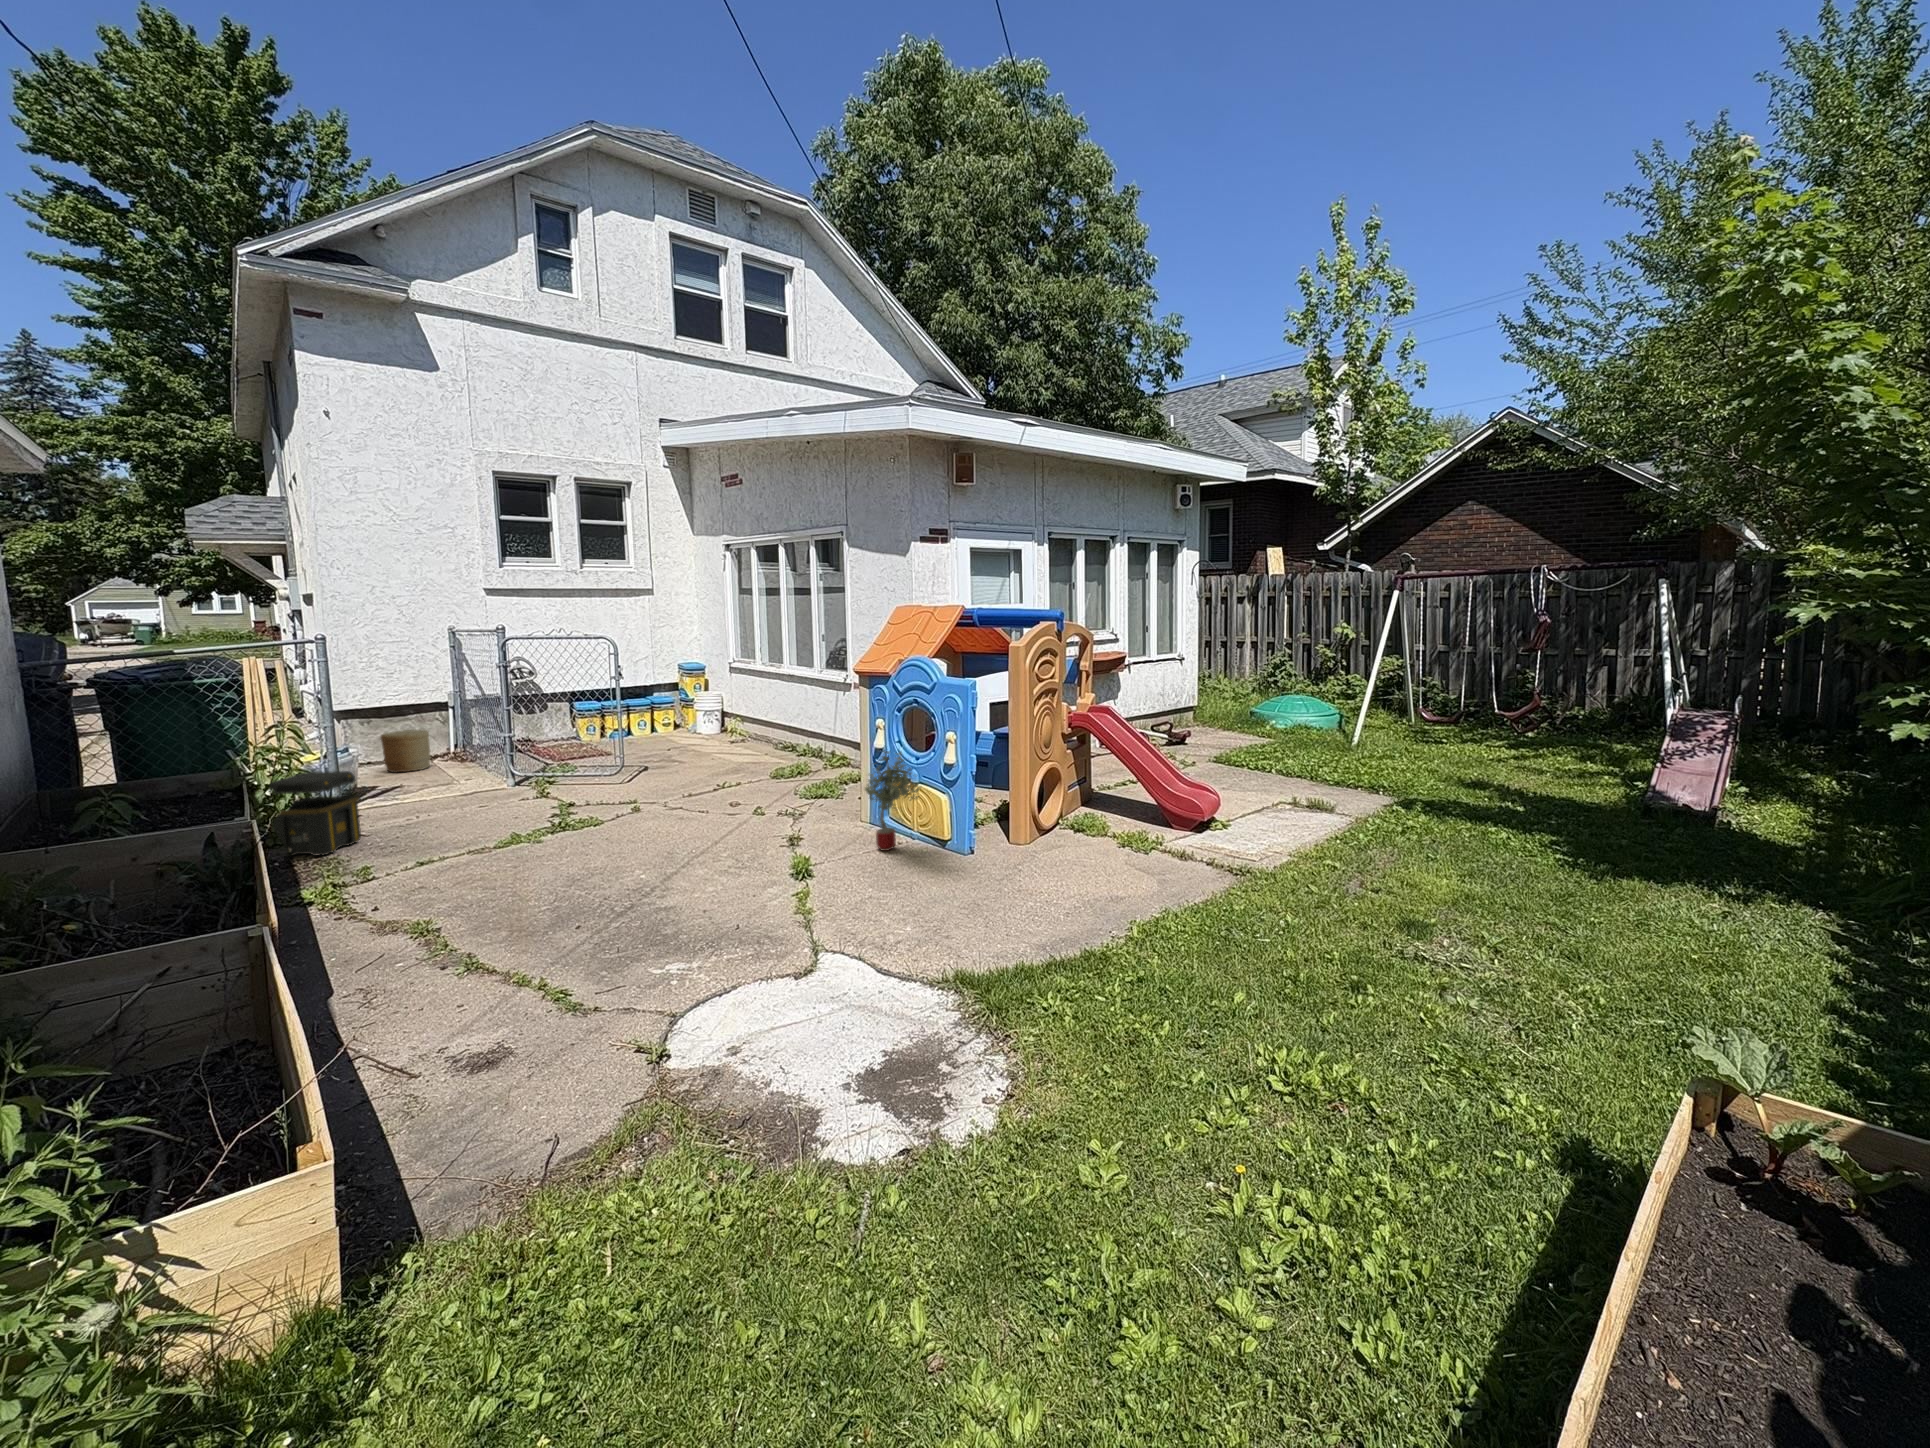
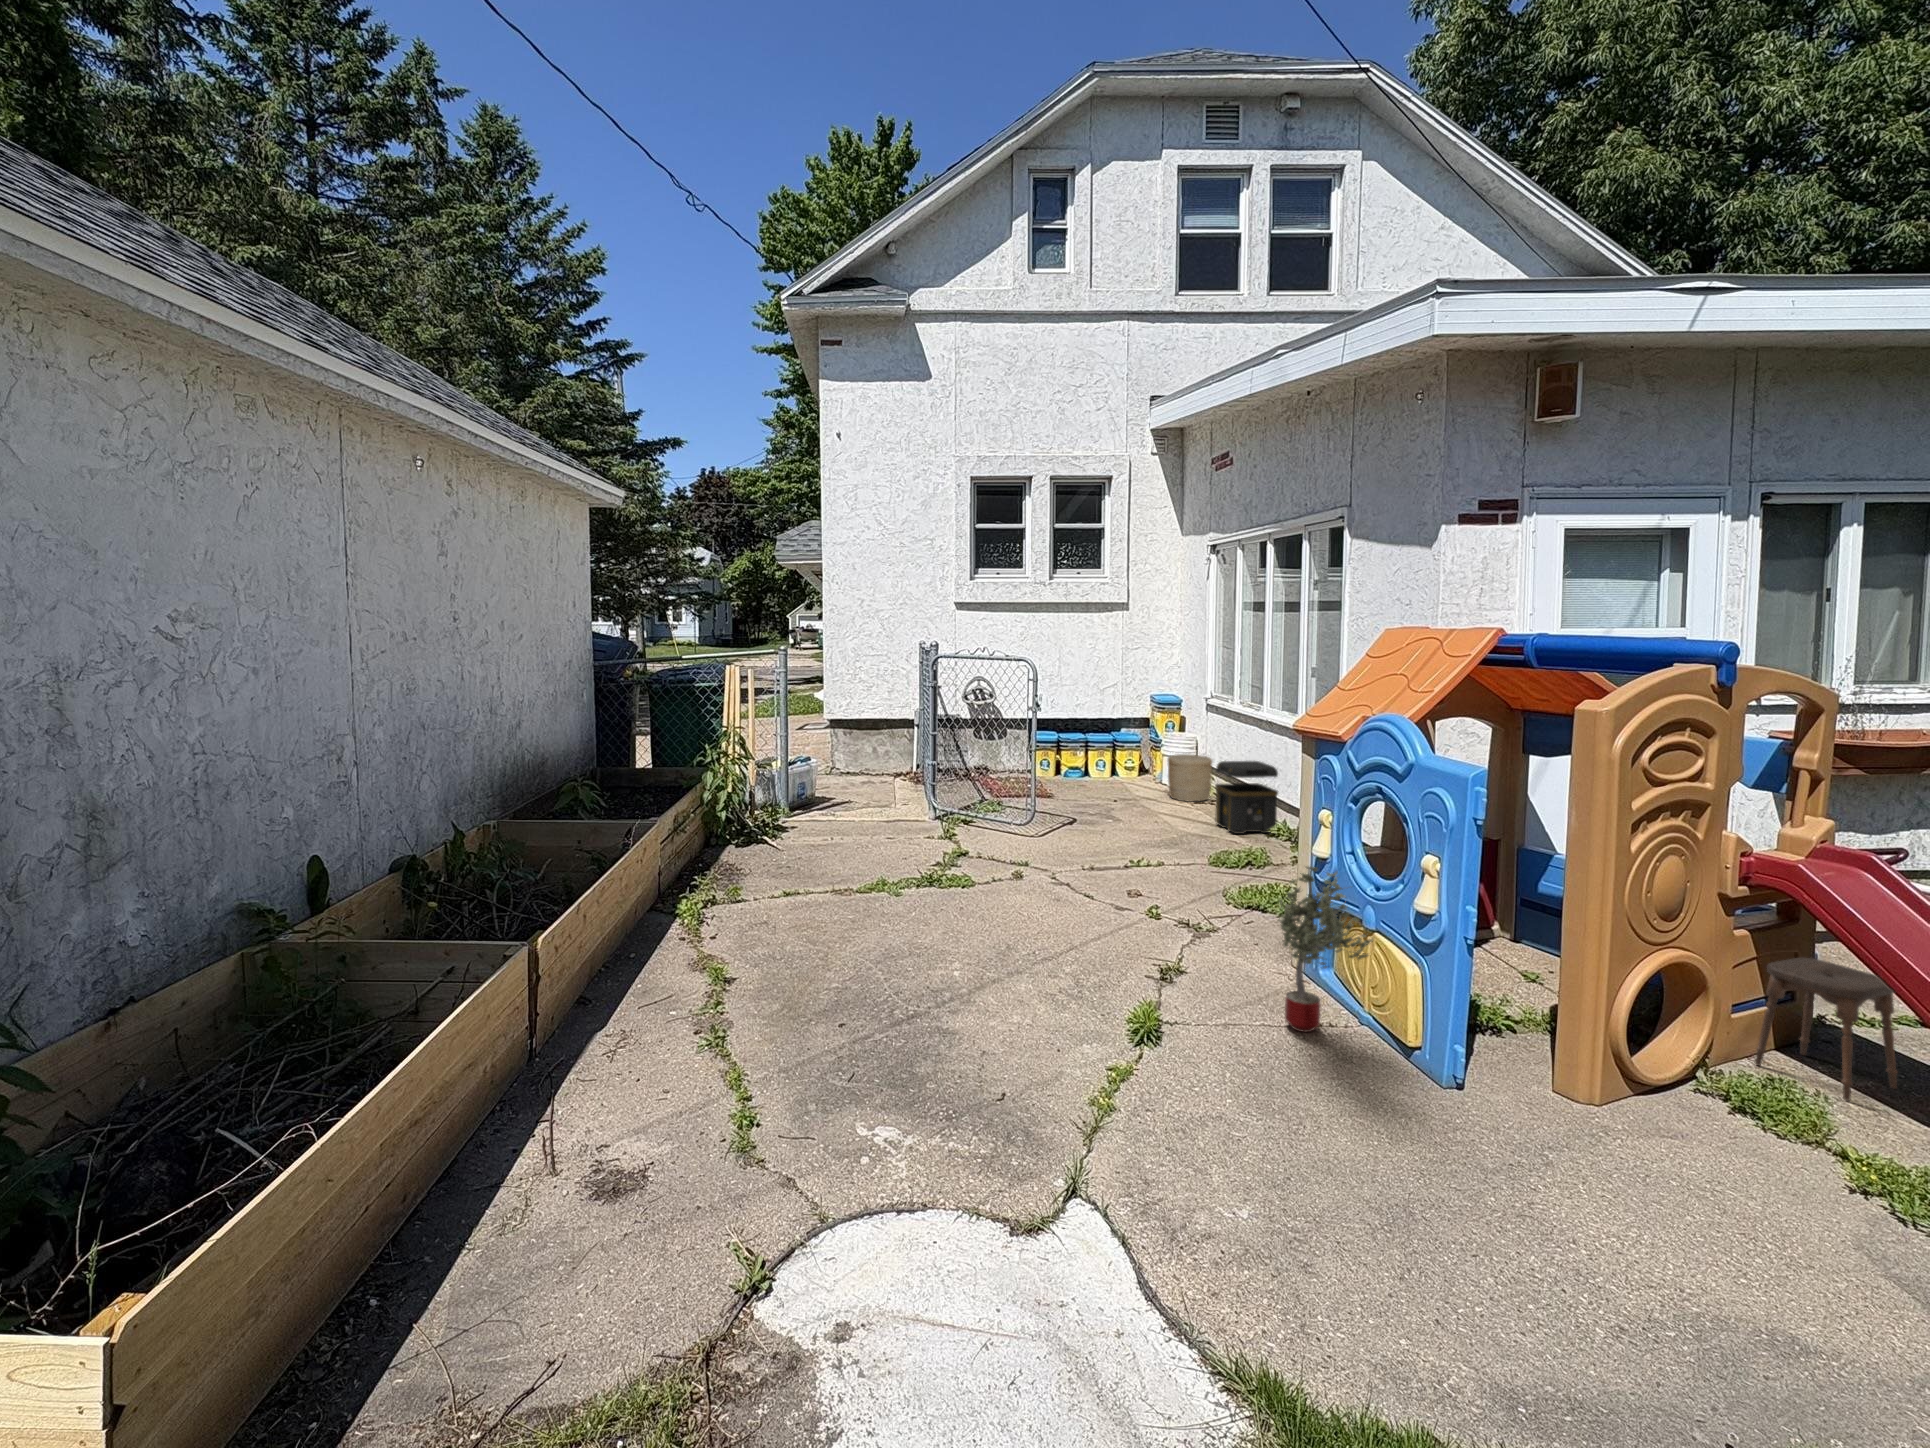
woven basket: present [380,730,430,773] -> present [1168,754,1212,802]
stool: none [1073,759,1118,816] -> present [1755,958,1898,1101]
toolbox: present [269,771,361,856] -> present [1215,761,1278,834]

